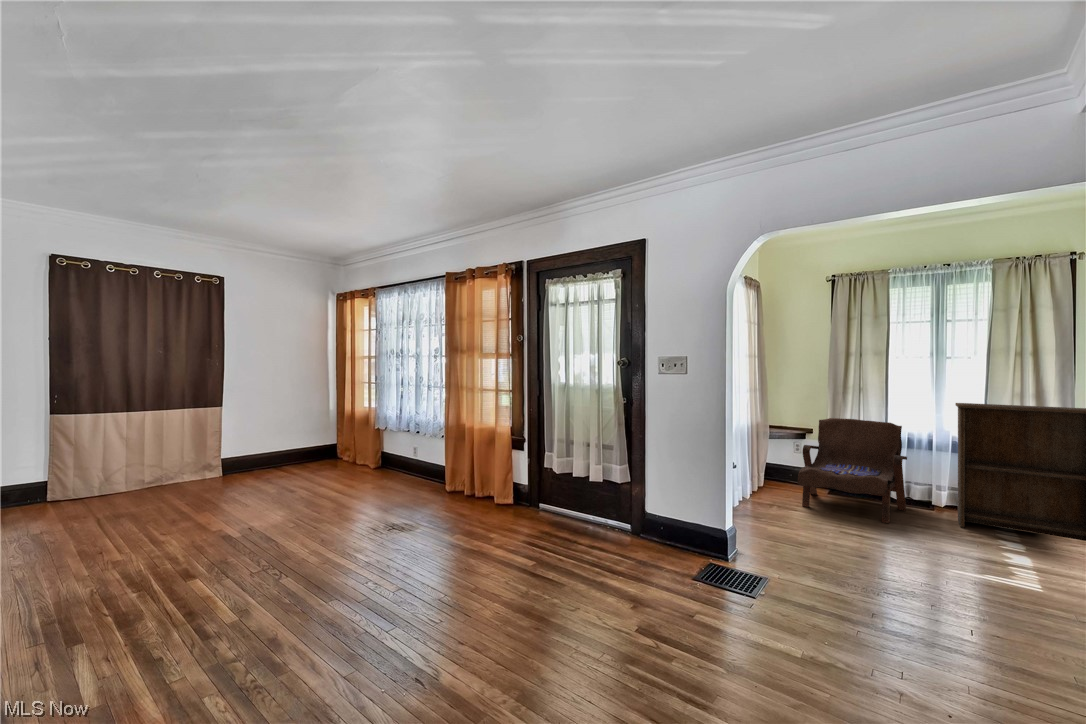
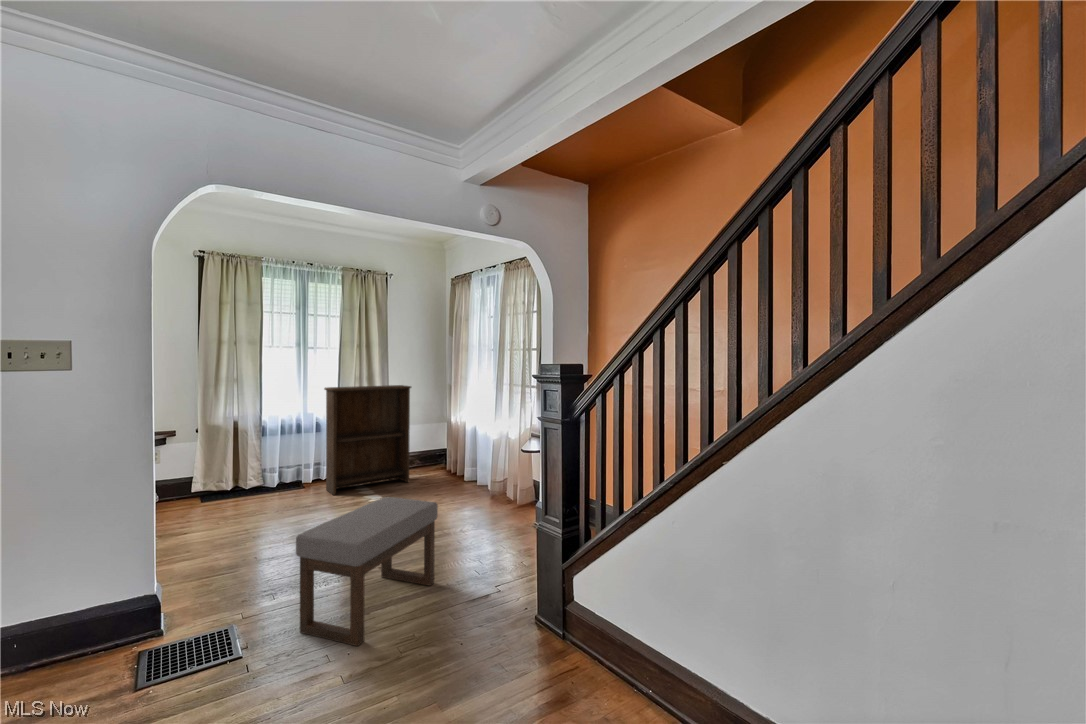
armchair: present [797,418,907,523] -> none [180,412,290,528]
ottoman: none [799,524,992,659] -> present [296,497,438,646]

